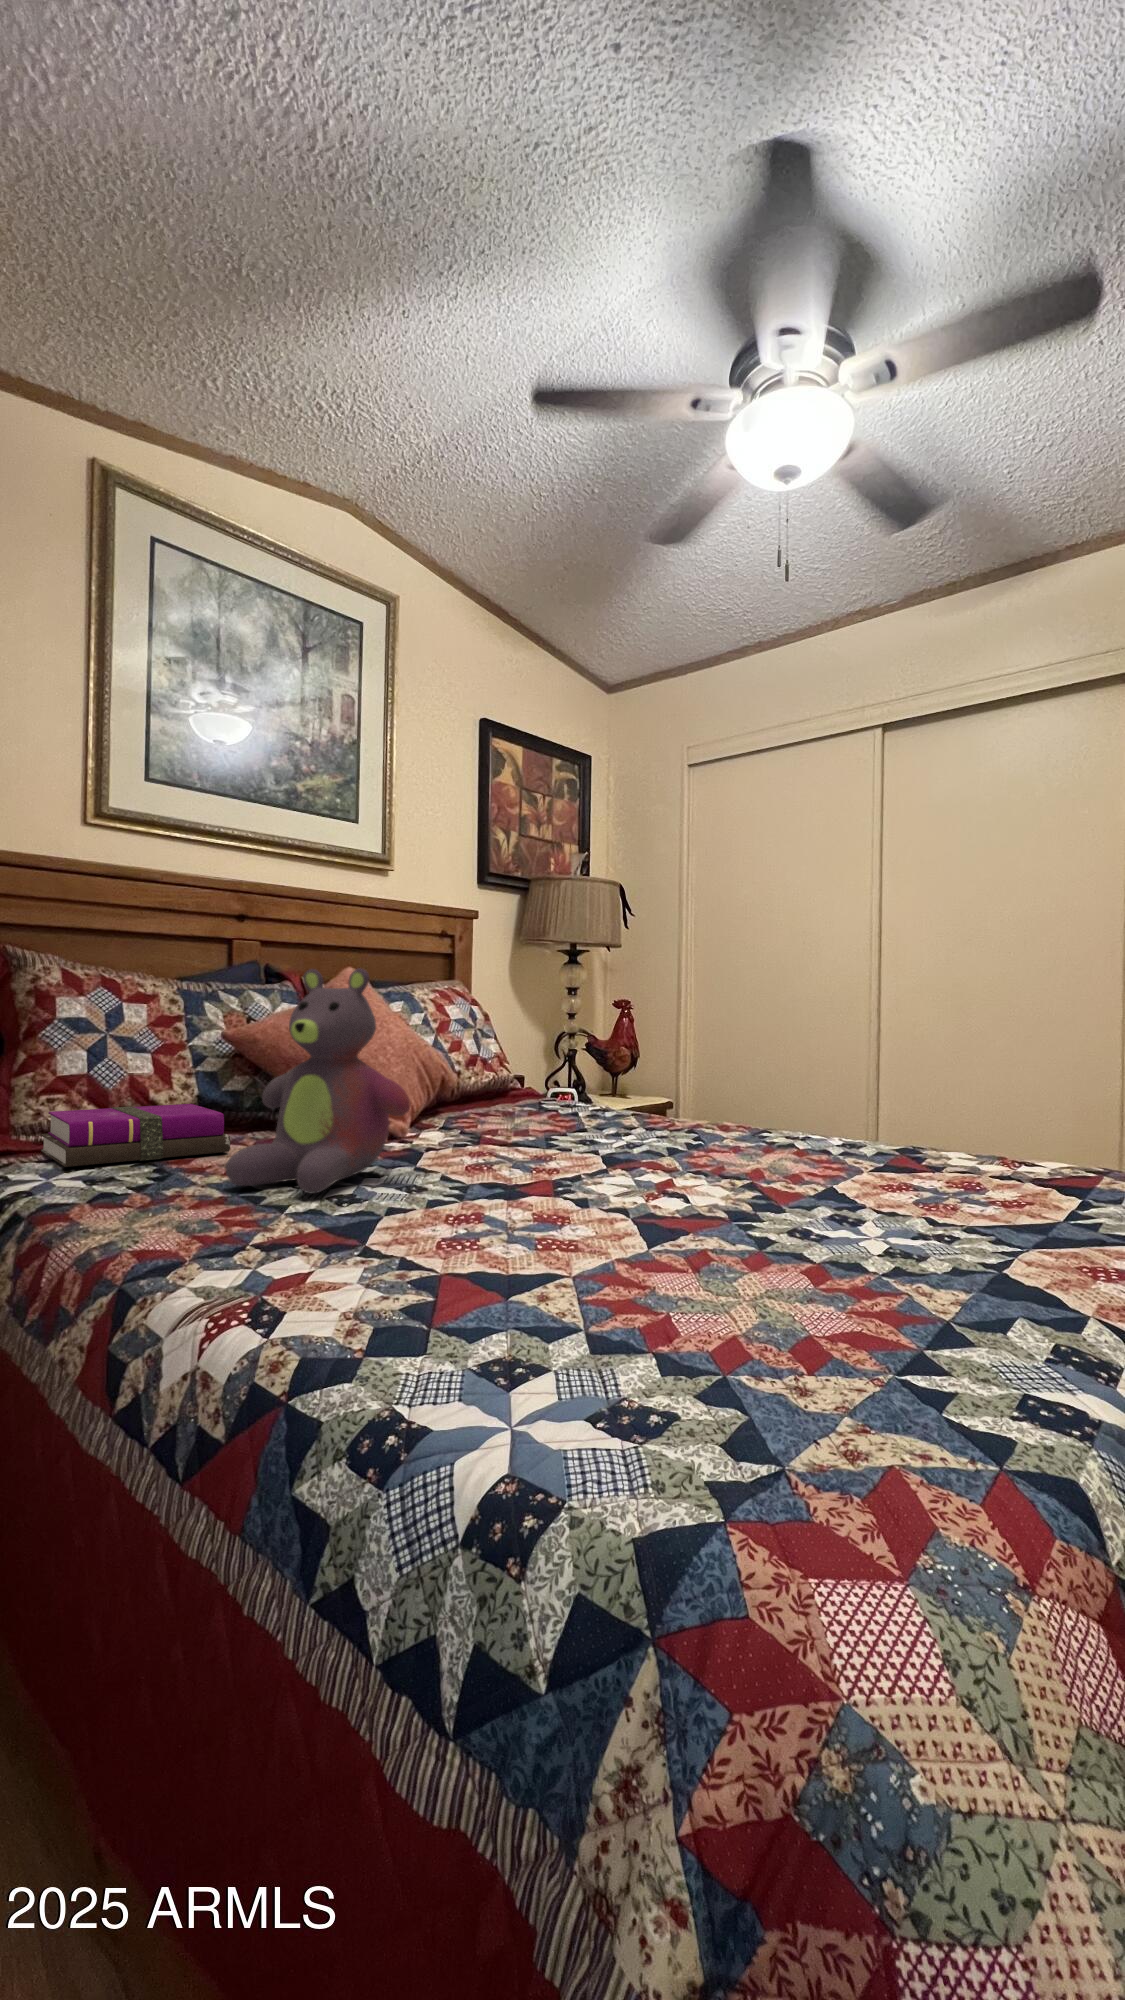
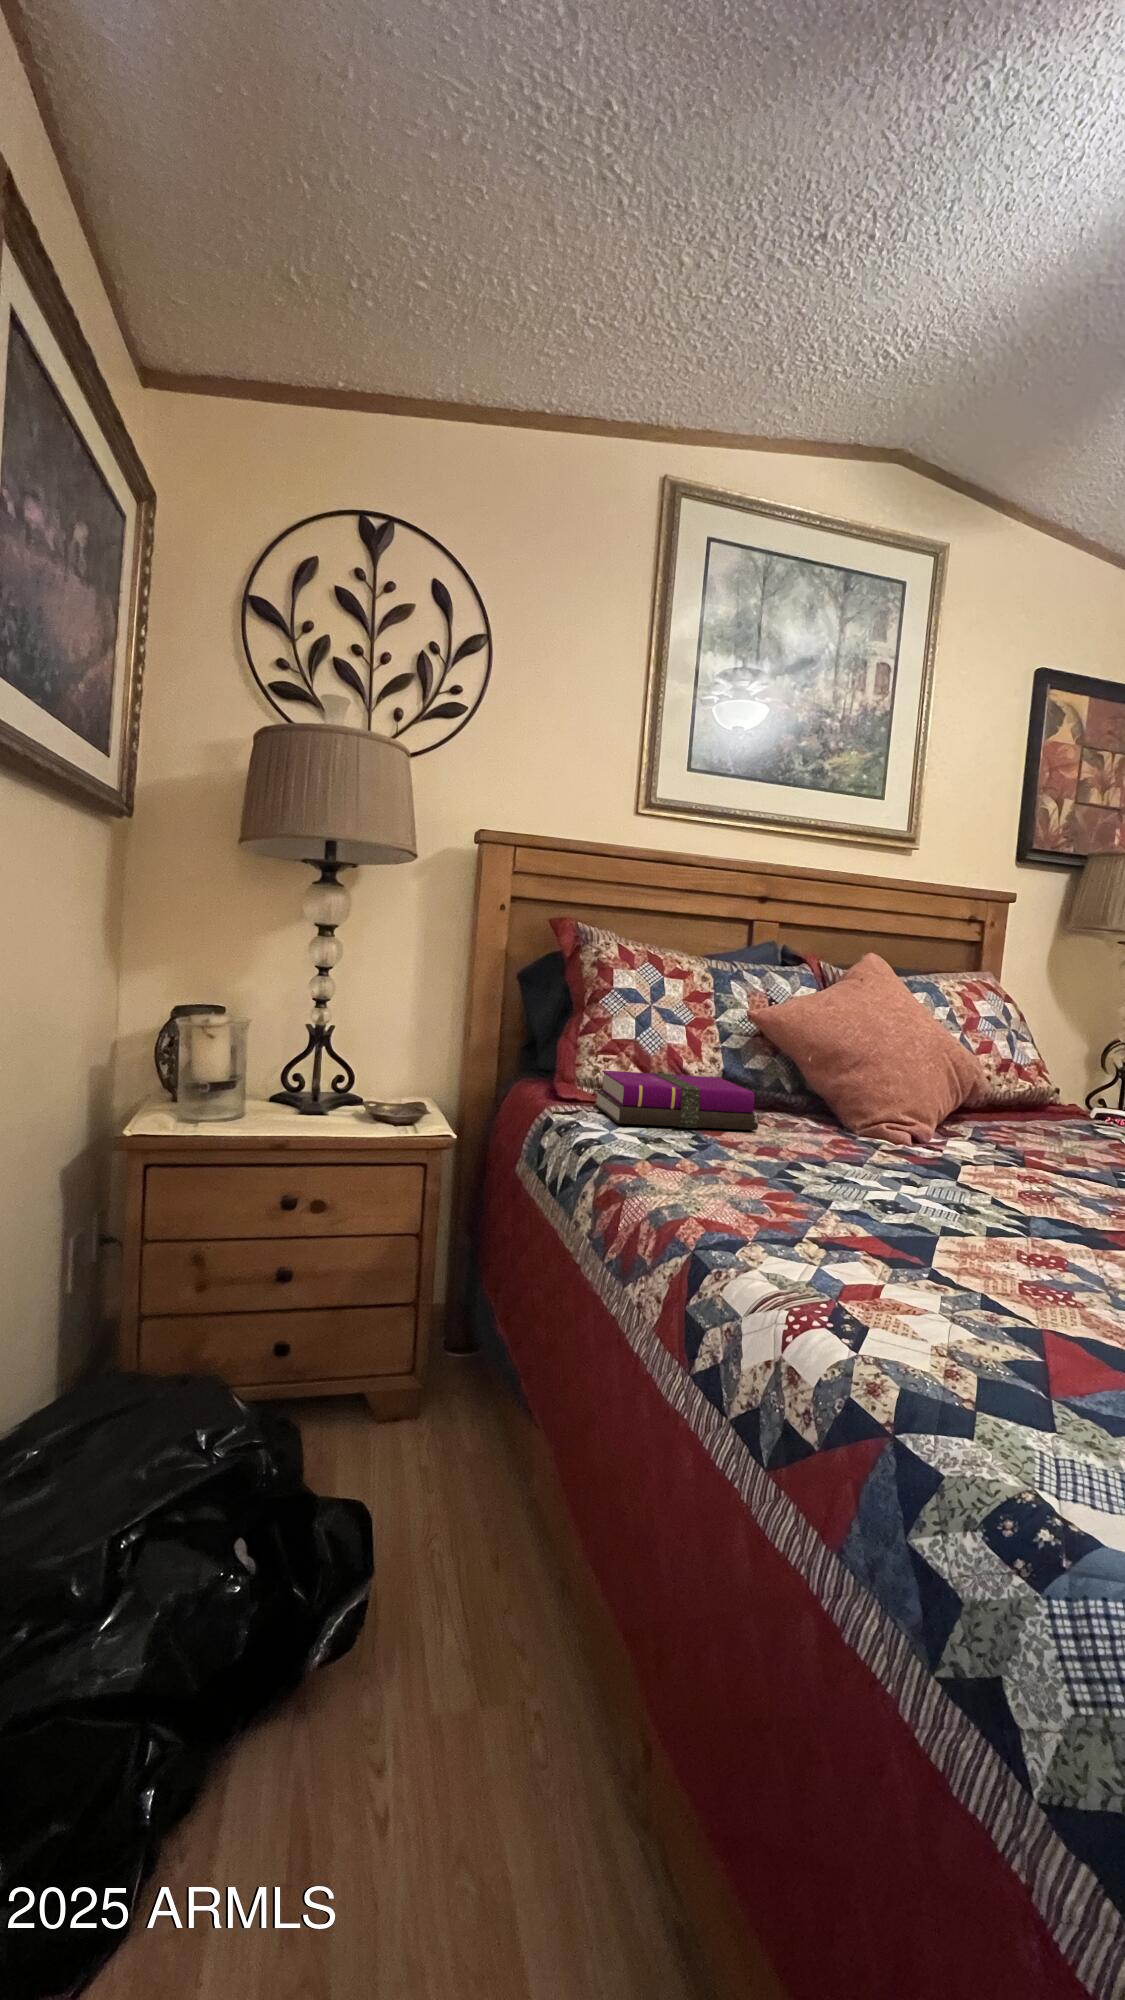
stuffed bear: present [226,968,411,1193] -> none [767,958,968,1193]

